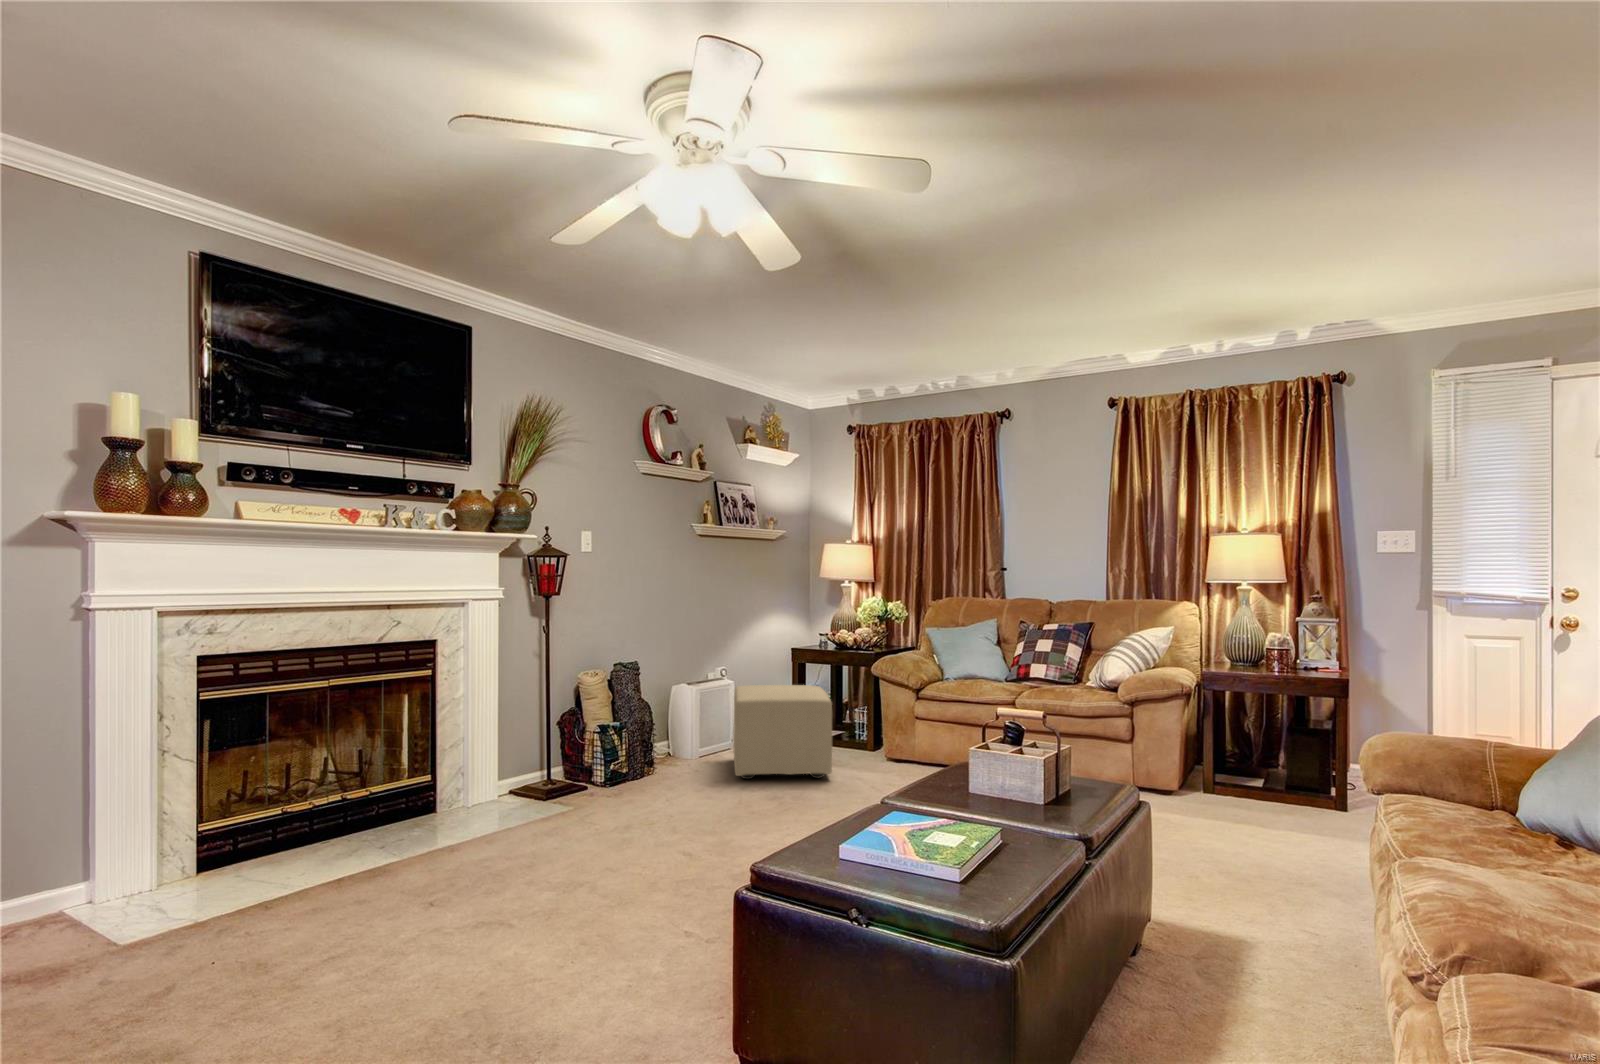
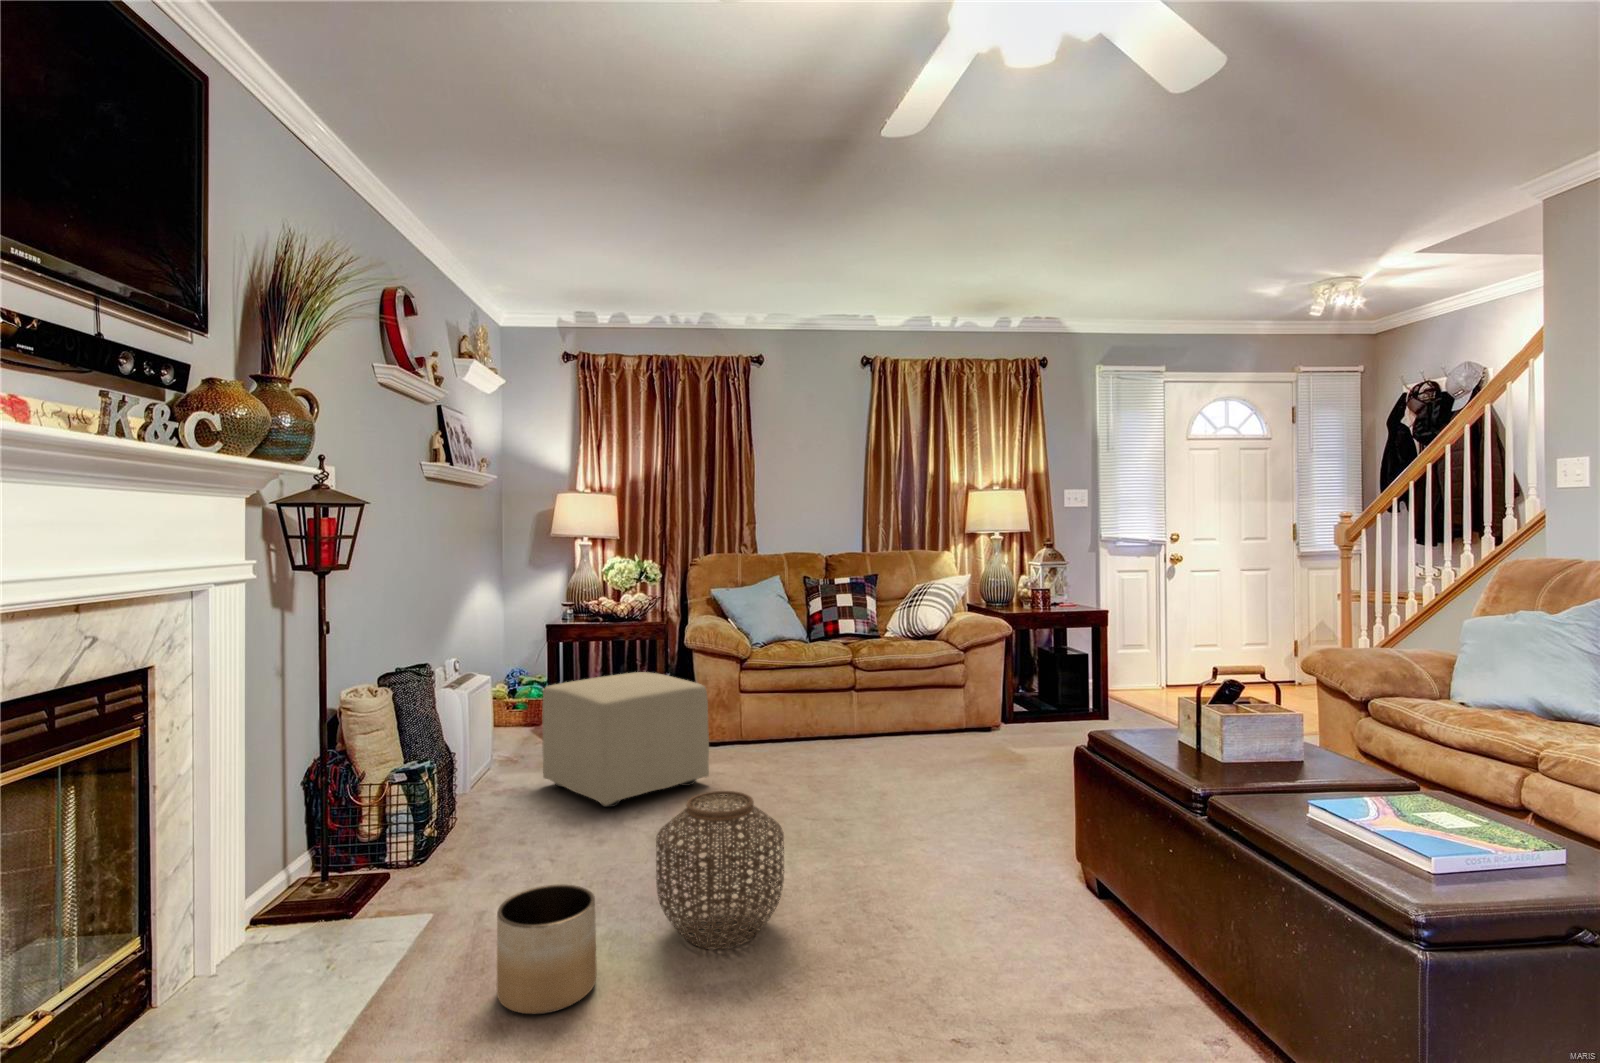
woven basket: none [626,758,712,860] -> present [656,791,784,949]
planter: none [524,790,582,856] -> present [497,884,597,1014]

